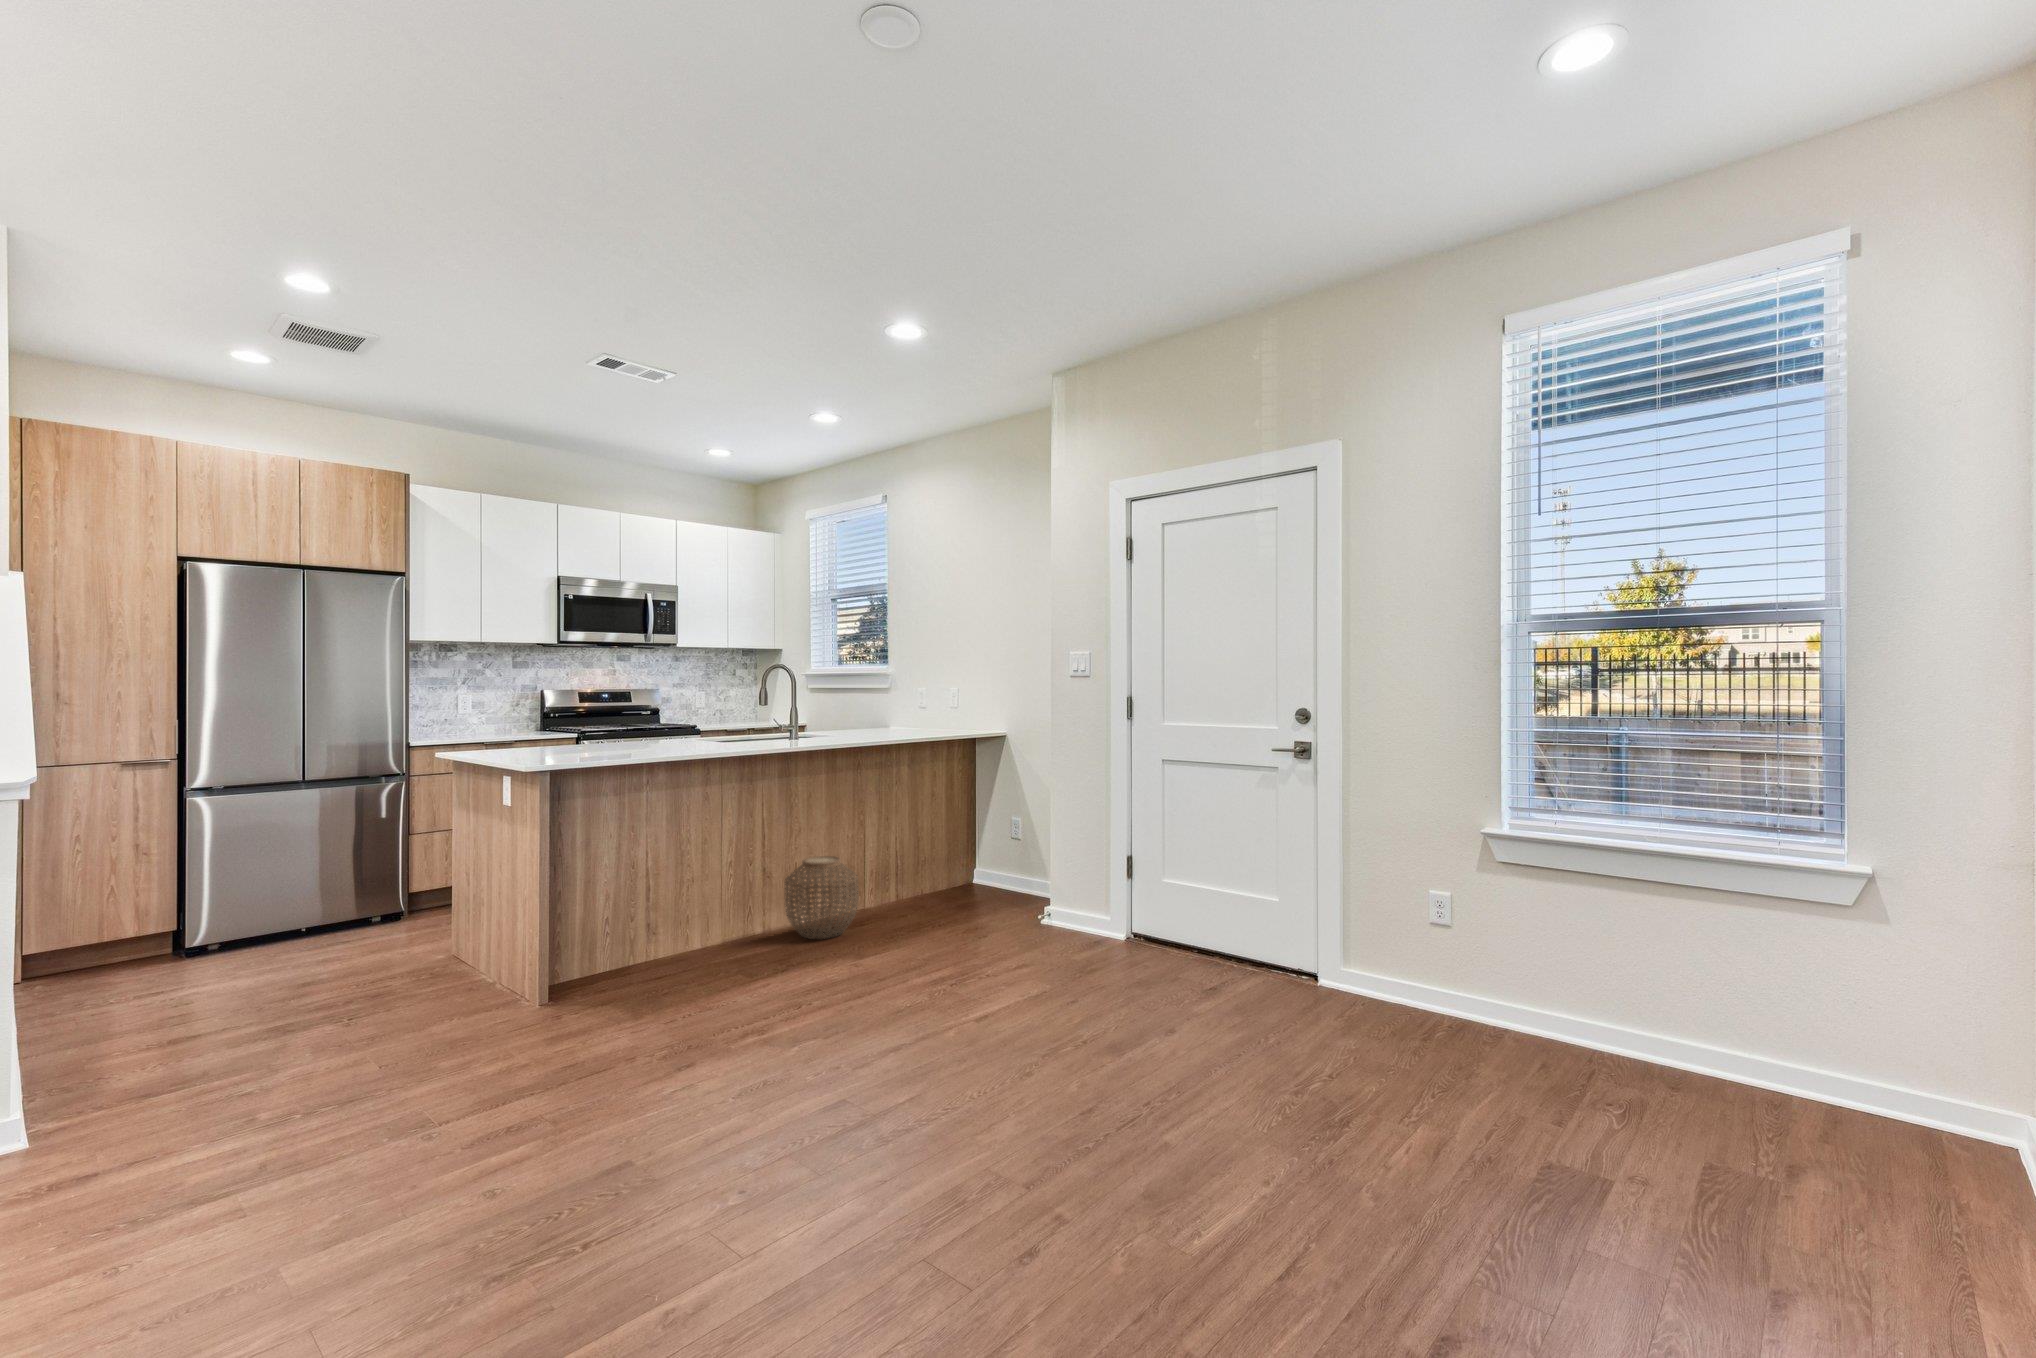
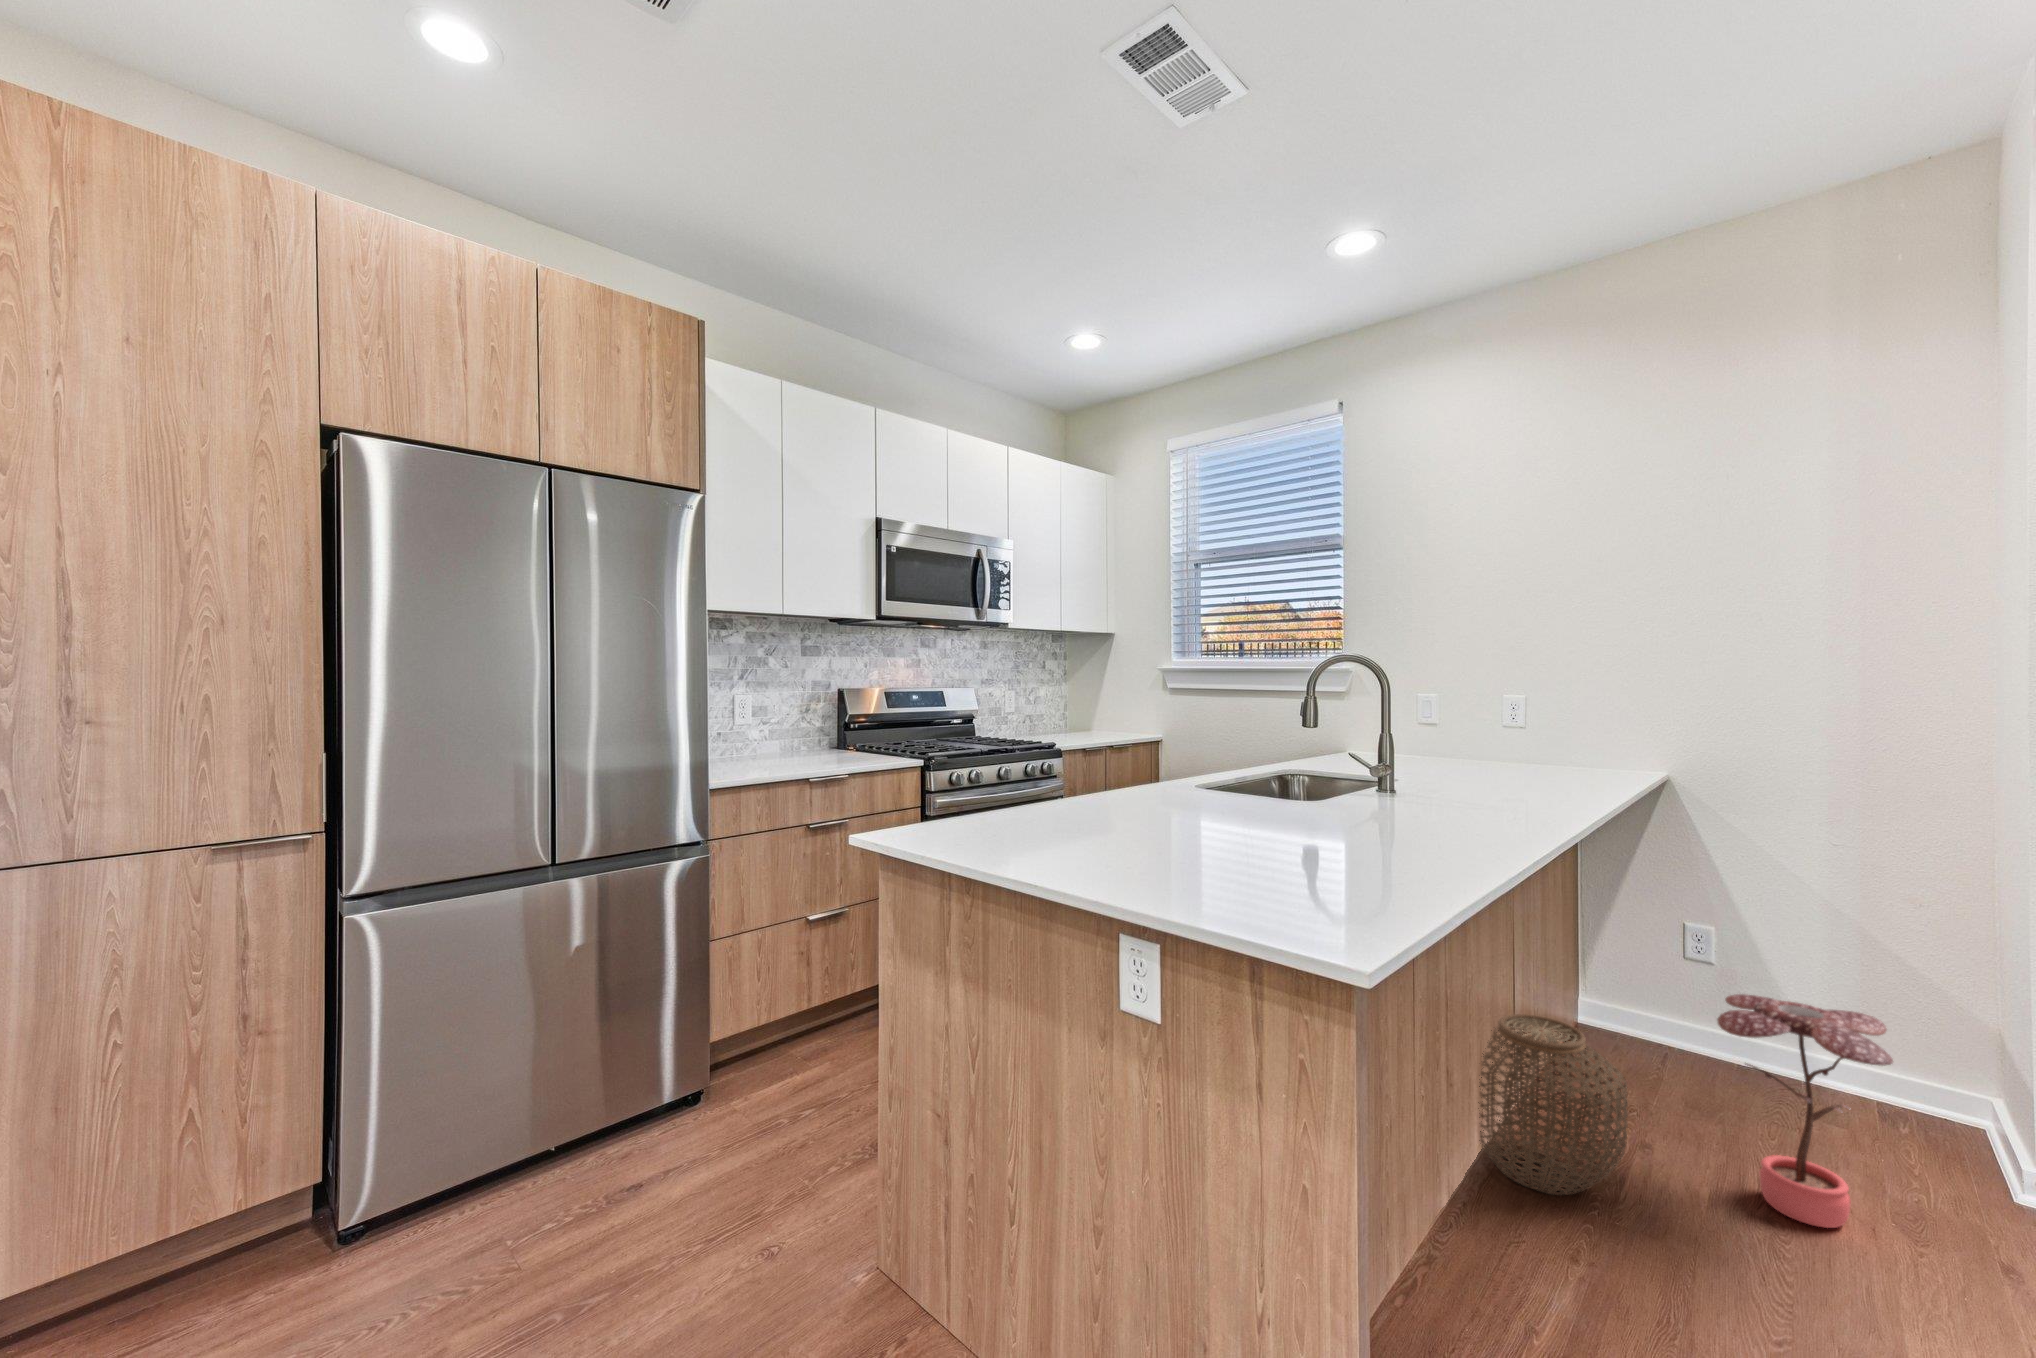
potted plant: none [887,841,965,945] -> present [1717,994,1893,1228]

